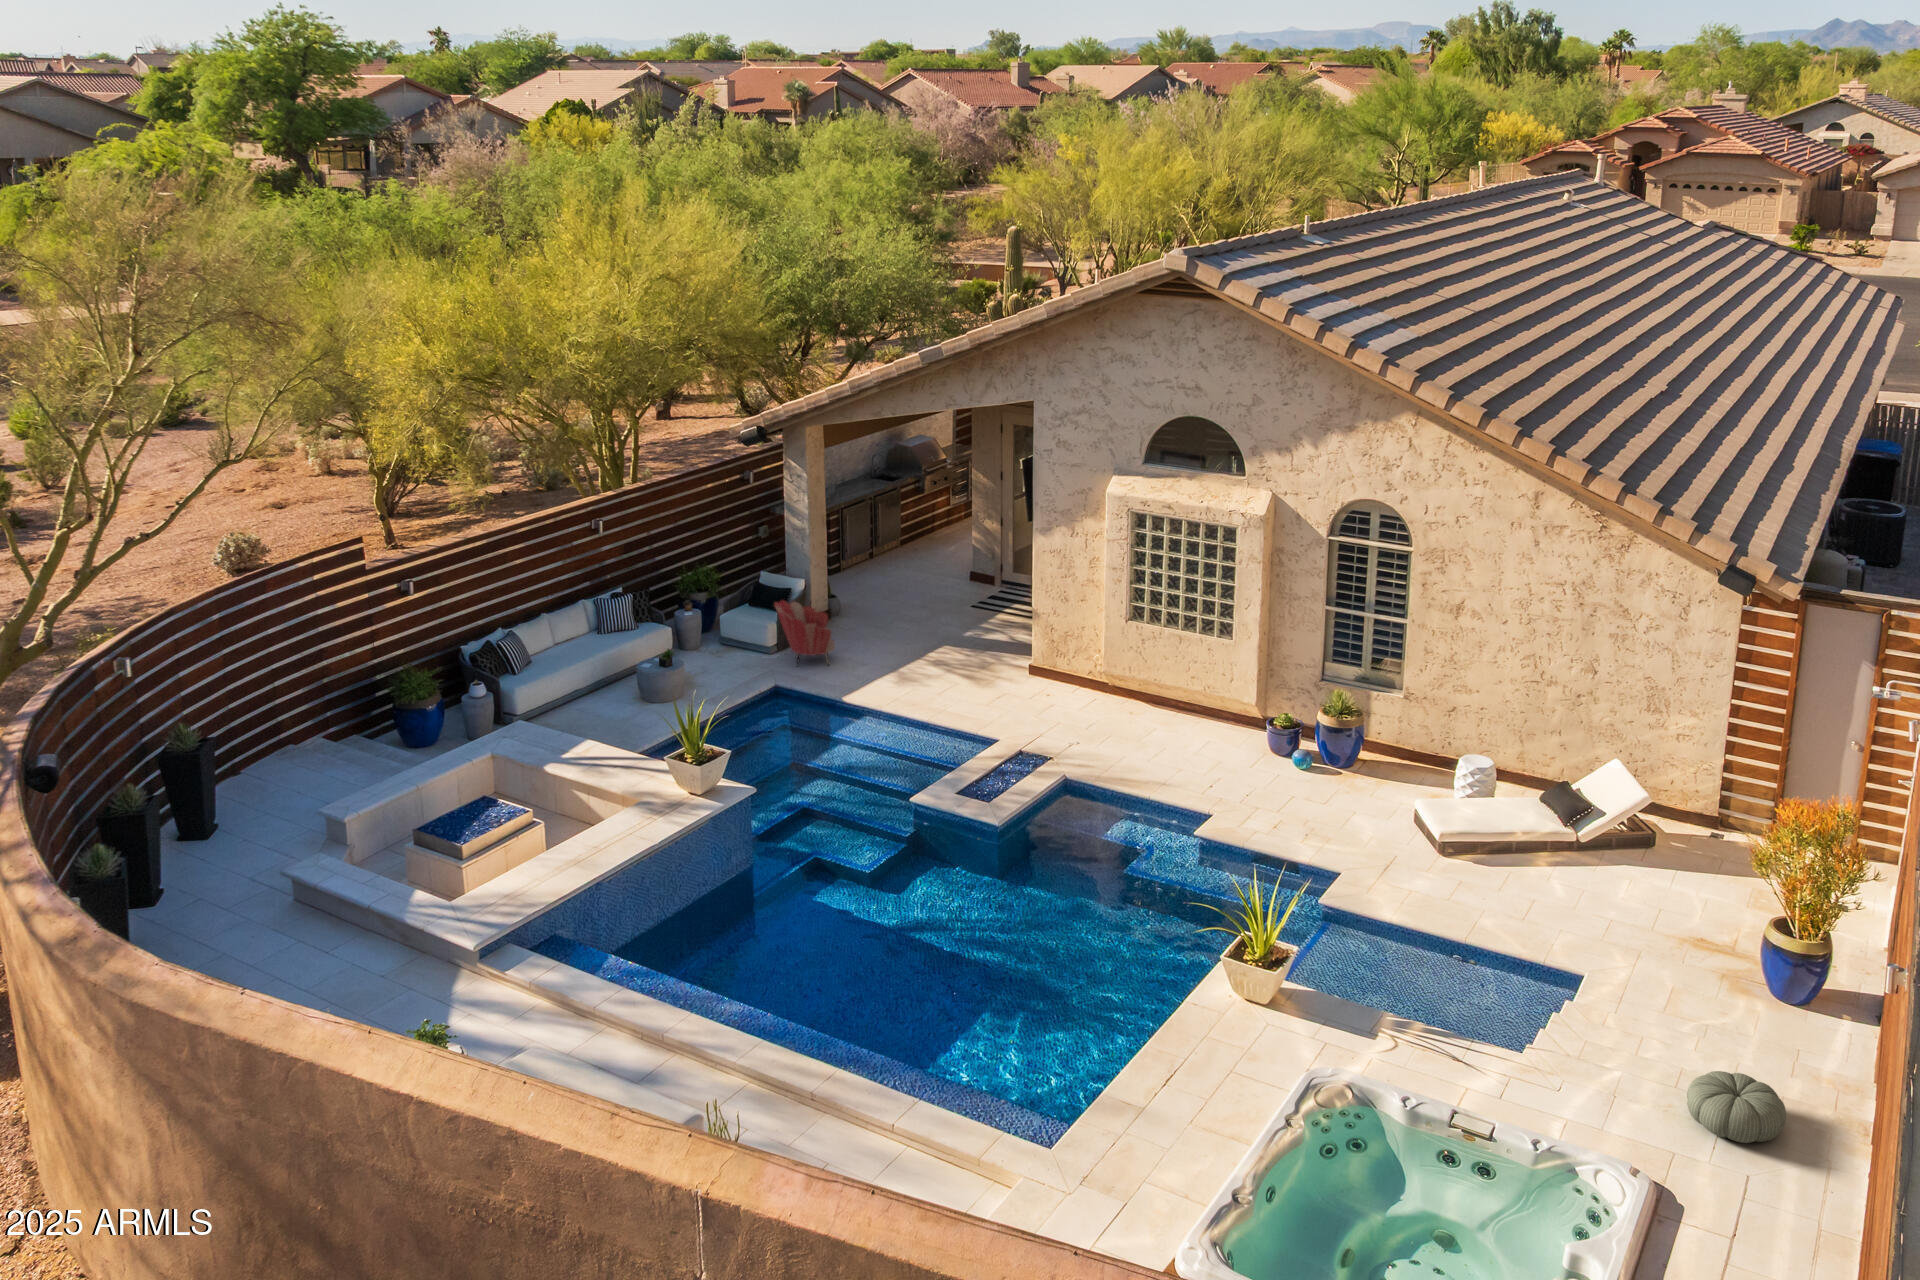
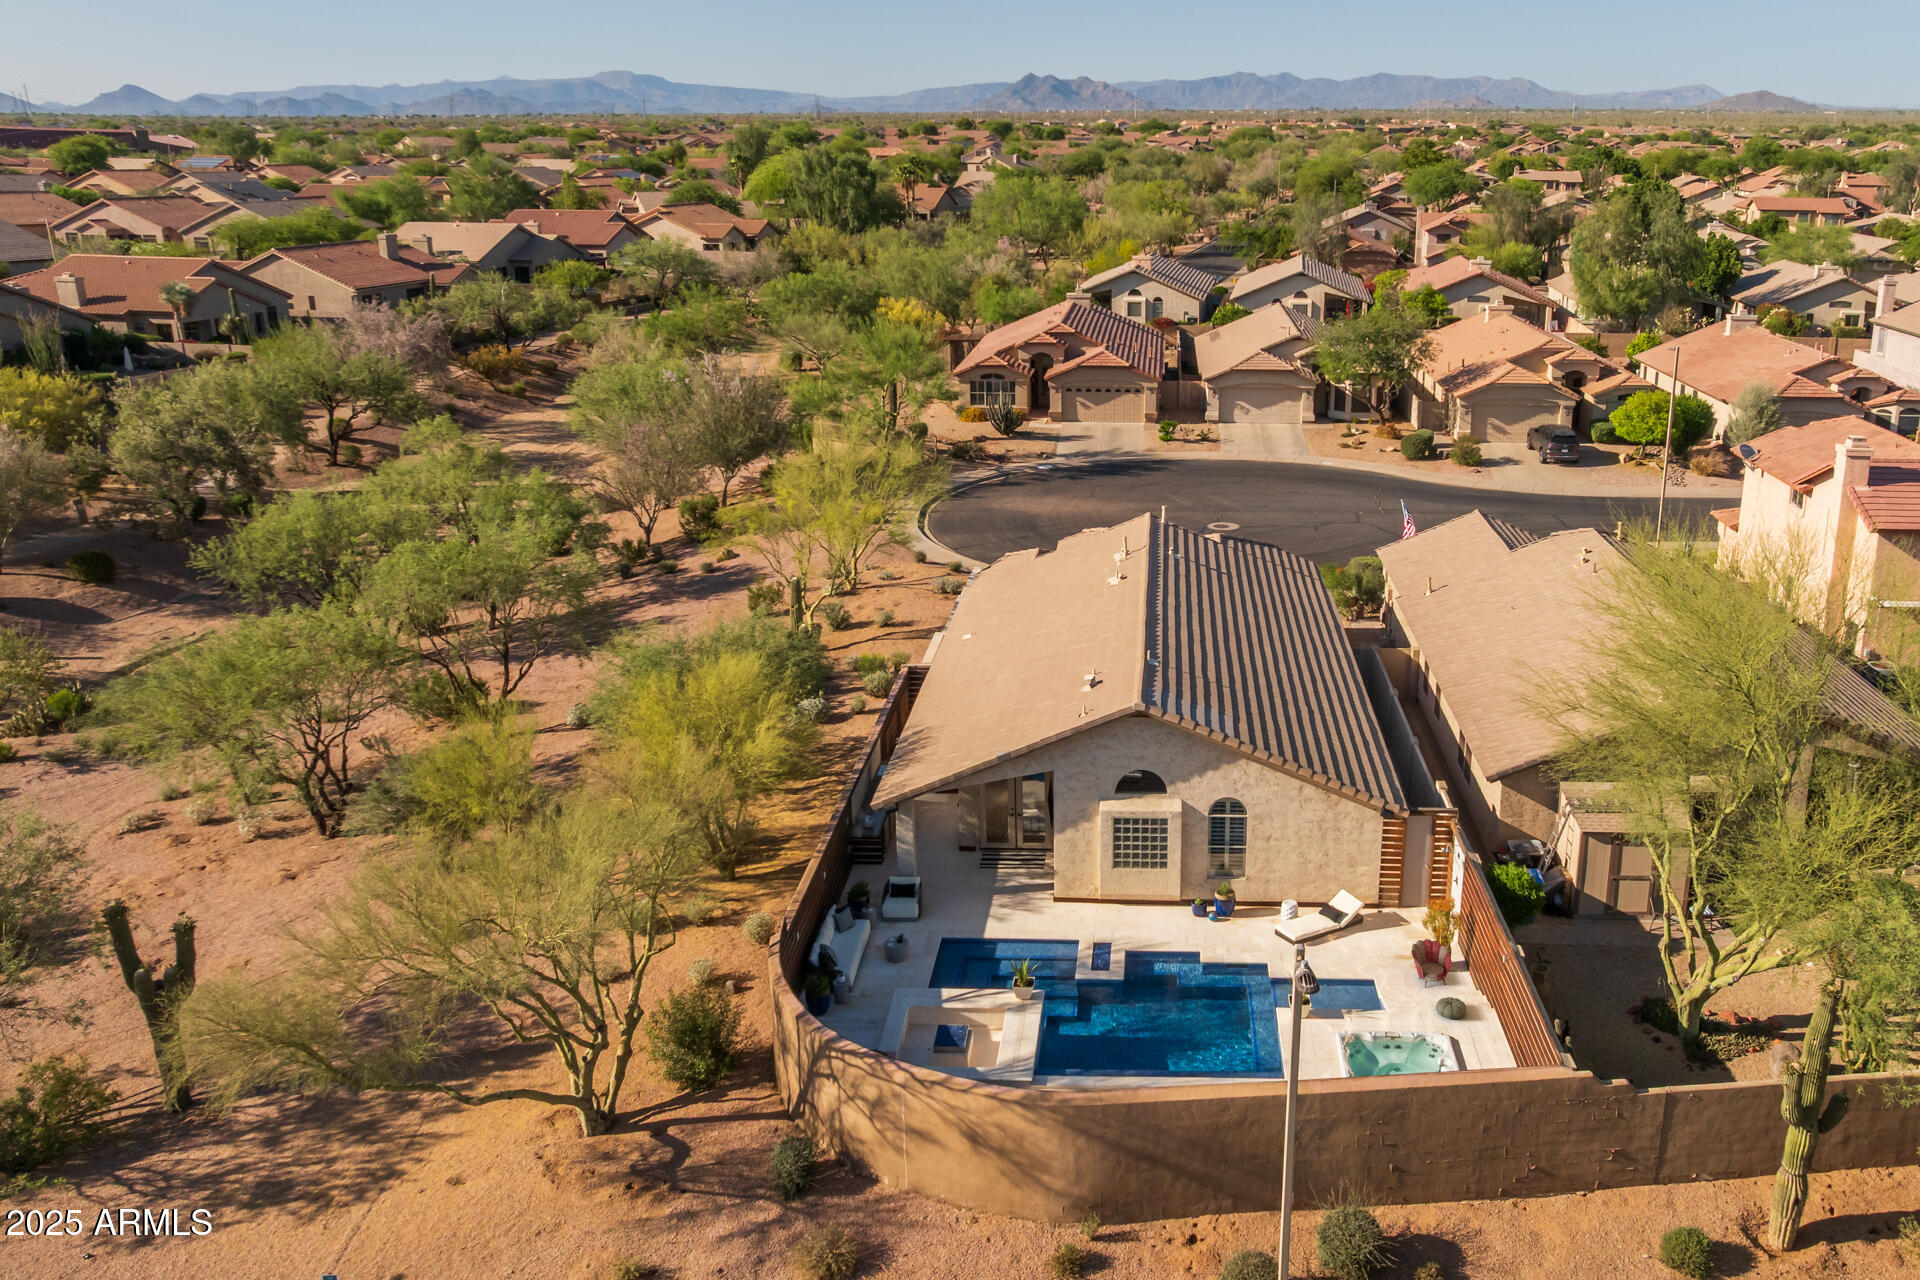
armchair: present [774,600,835,663] -> present [1411,939,1452,987]

